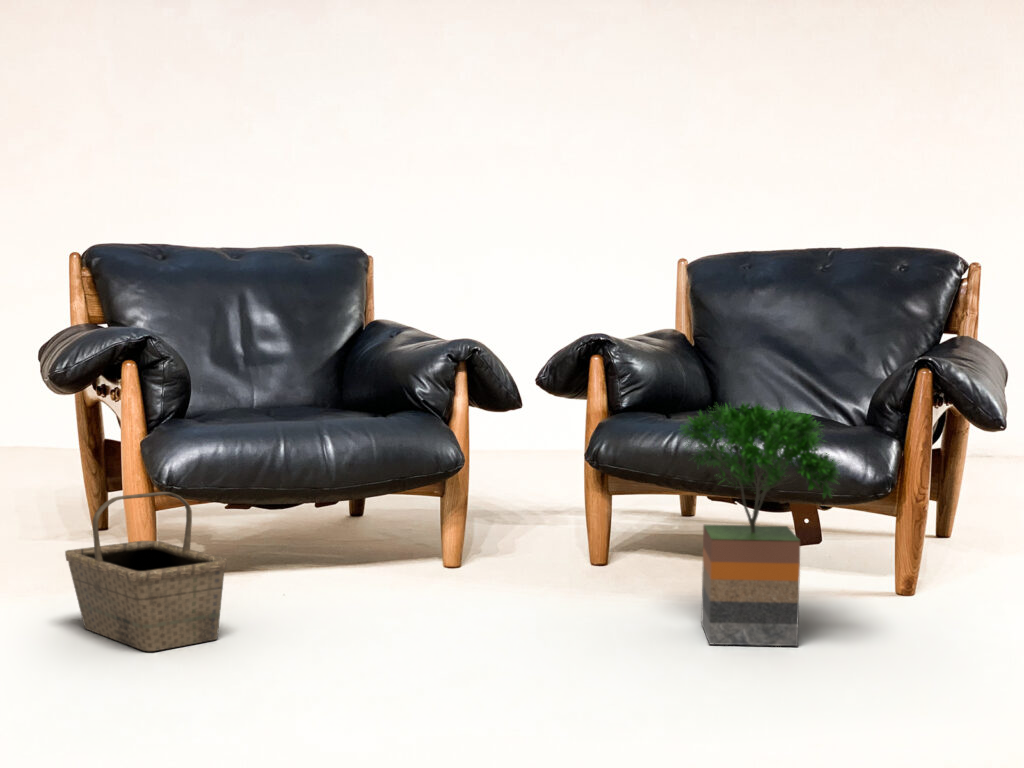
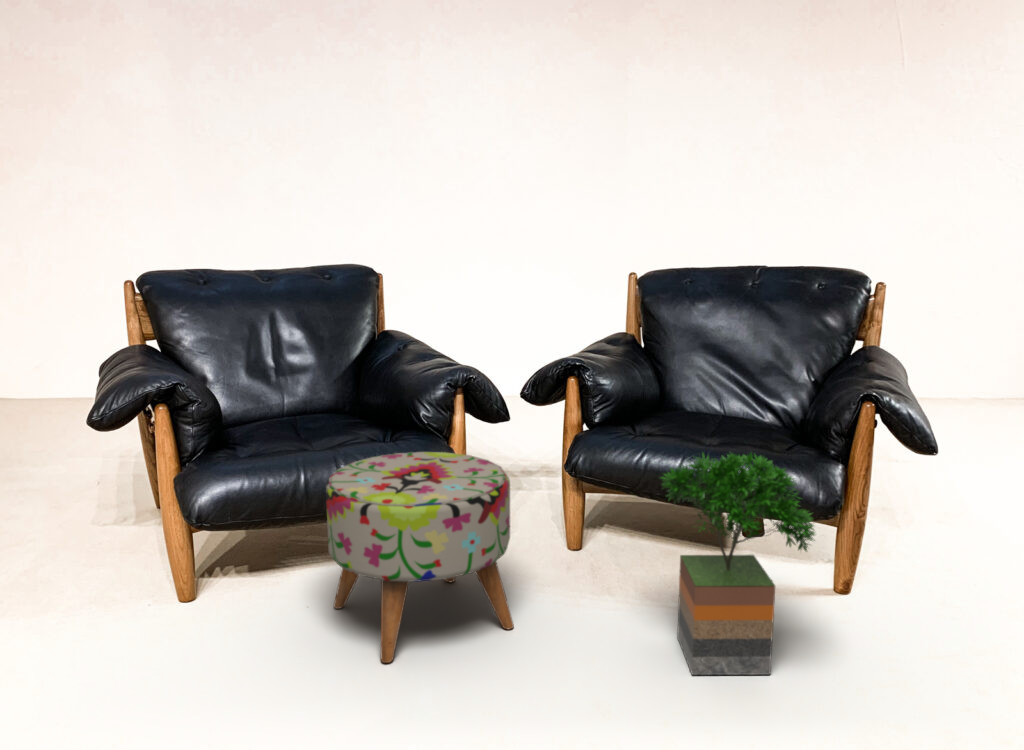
ottoman: none [308,428,516,630] -> present [326,452,514,663]
basket: present [65,492,227,651] -> none [102,550,252,714]

